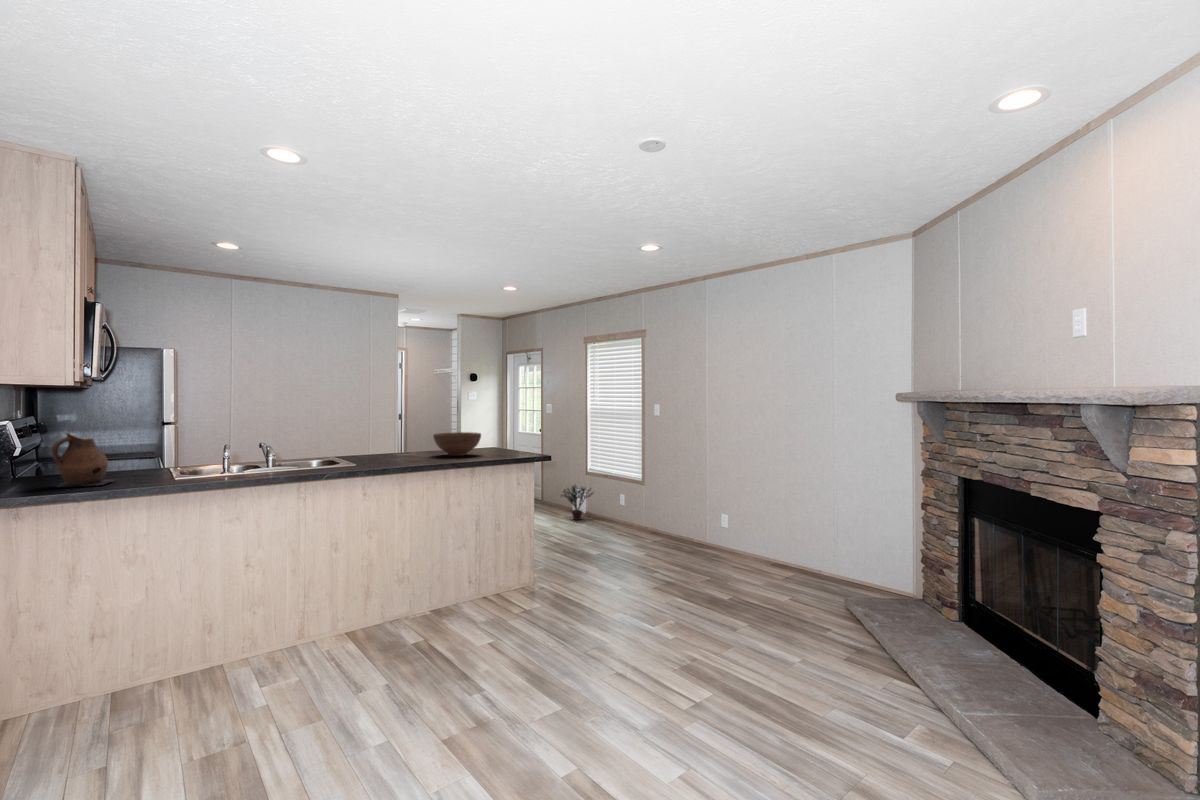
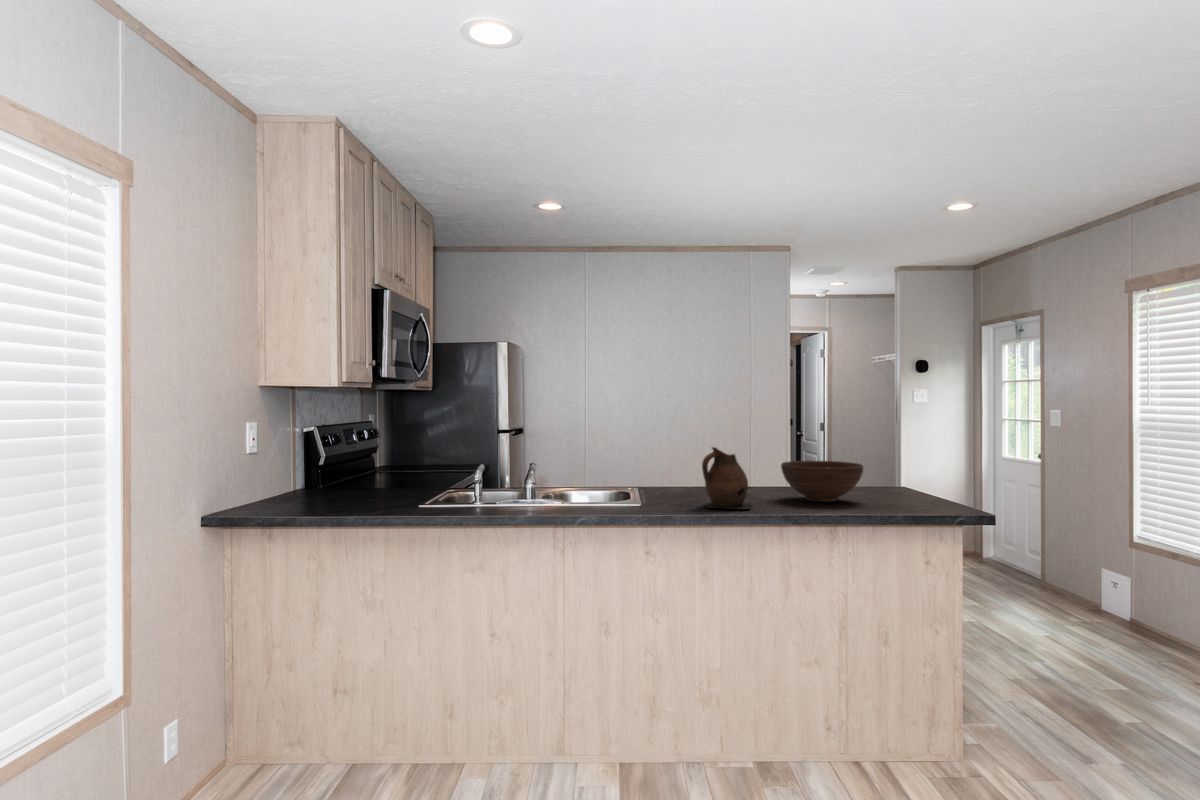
ceramic pitcher: present [52,433,115,487] -> present [702,447,751,509]
potted plant: present [563,485,593,520] -> none [1066,562,1149,632]

